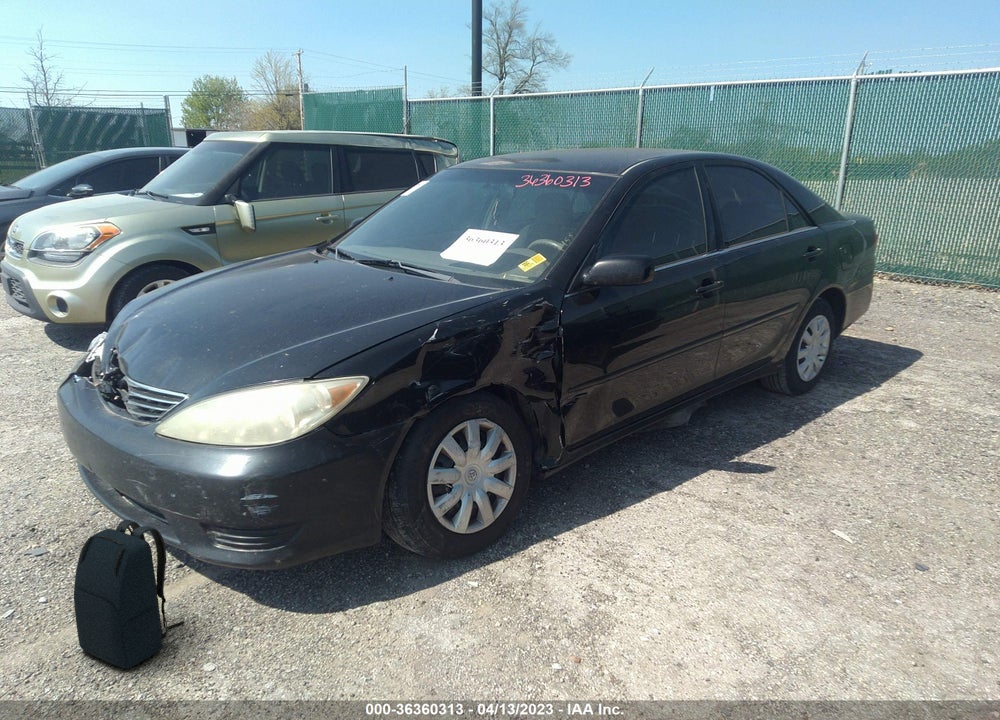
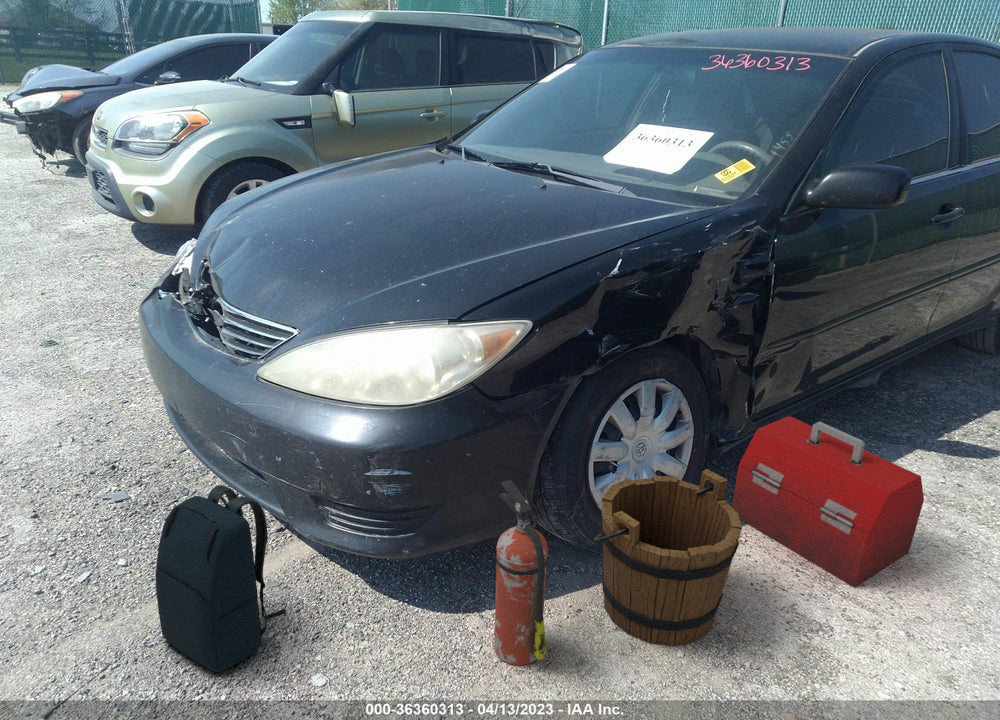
toolbox: none [554,445,691,572] -> present [732,416,924,588]
bucket: none [430,484,539,621] -> present [594,469,742,646]
fire extinguisher: none [347,497,392,644] -> present [494,480,548,665]

